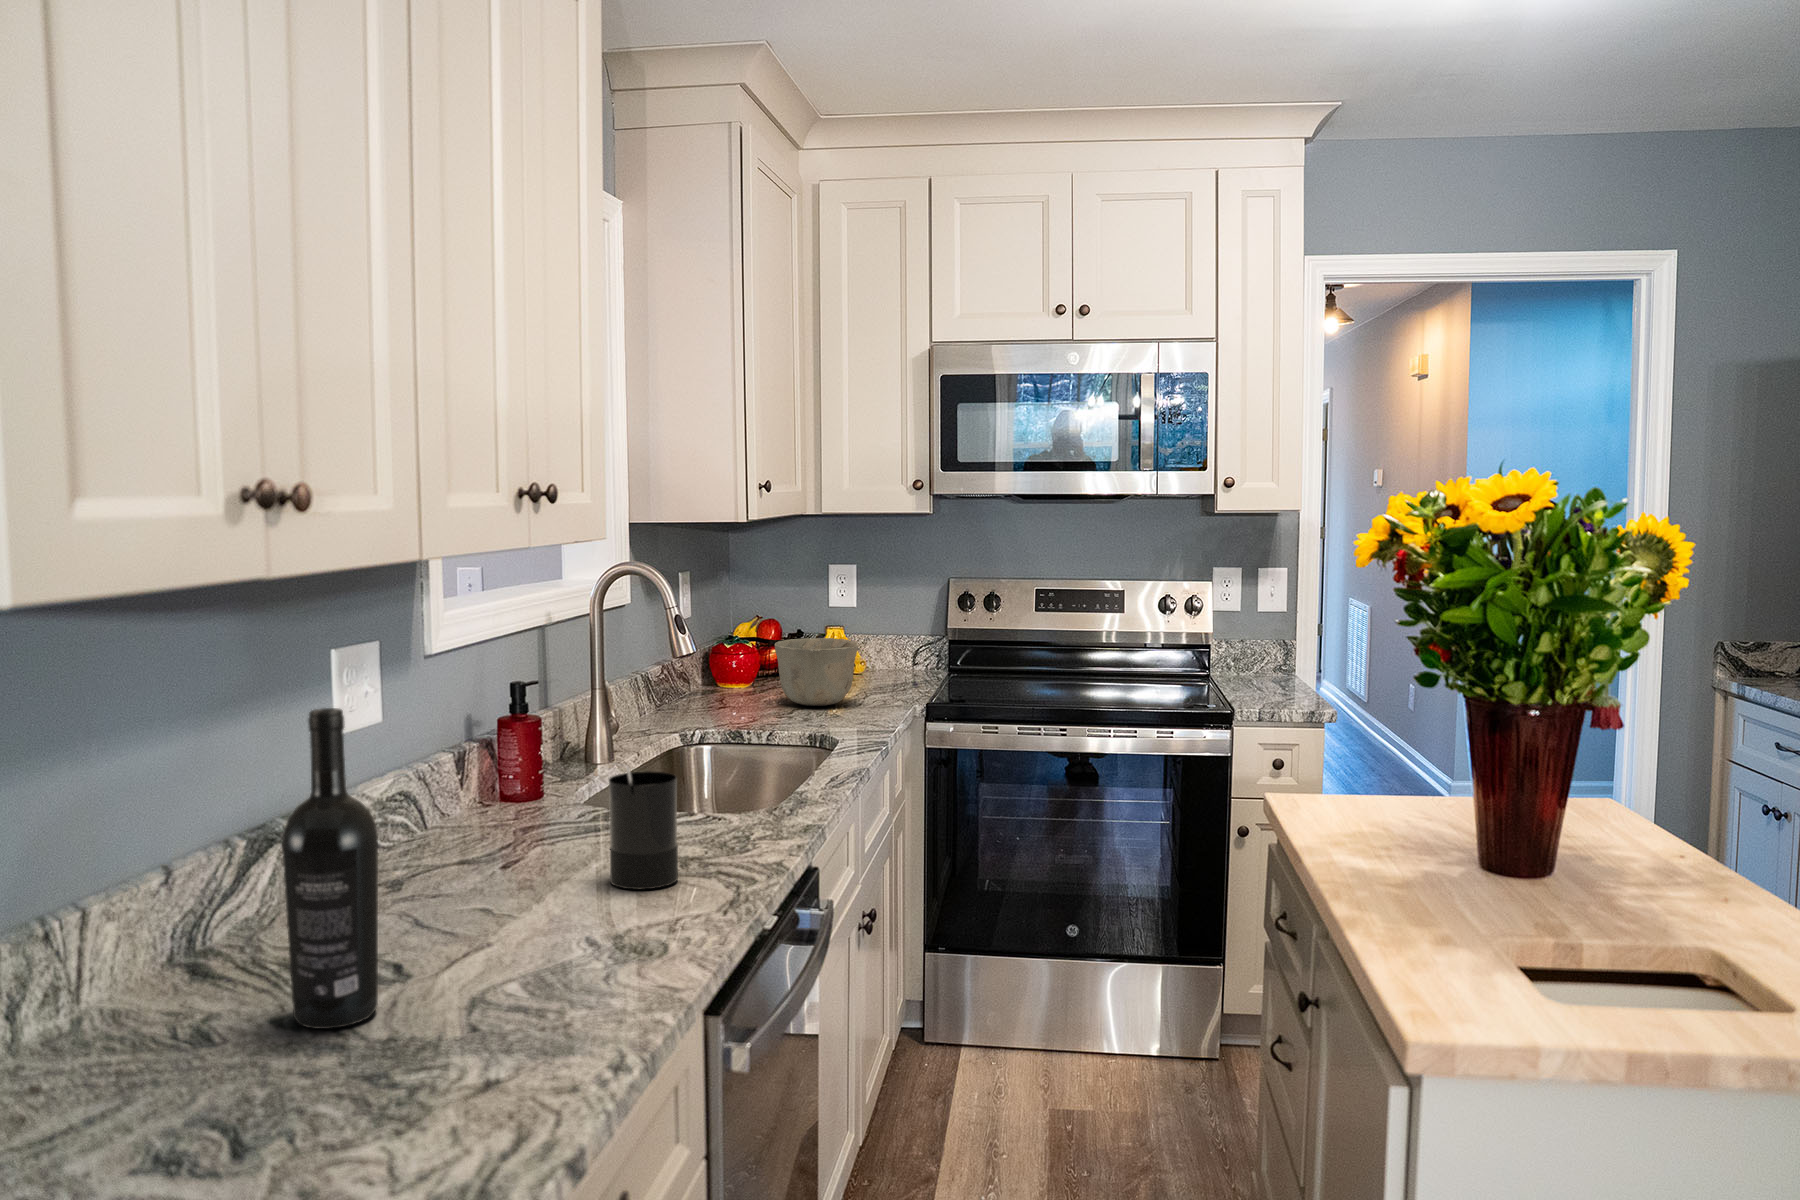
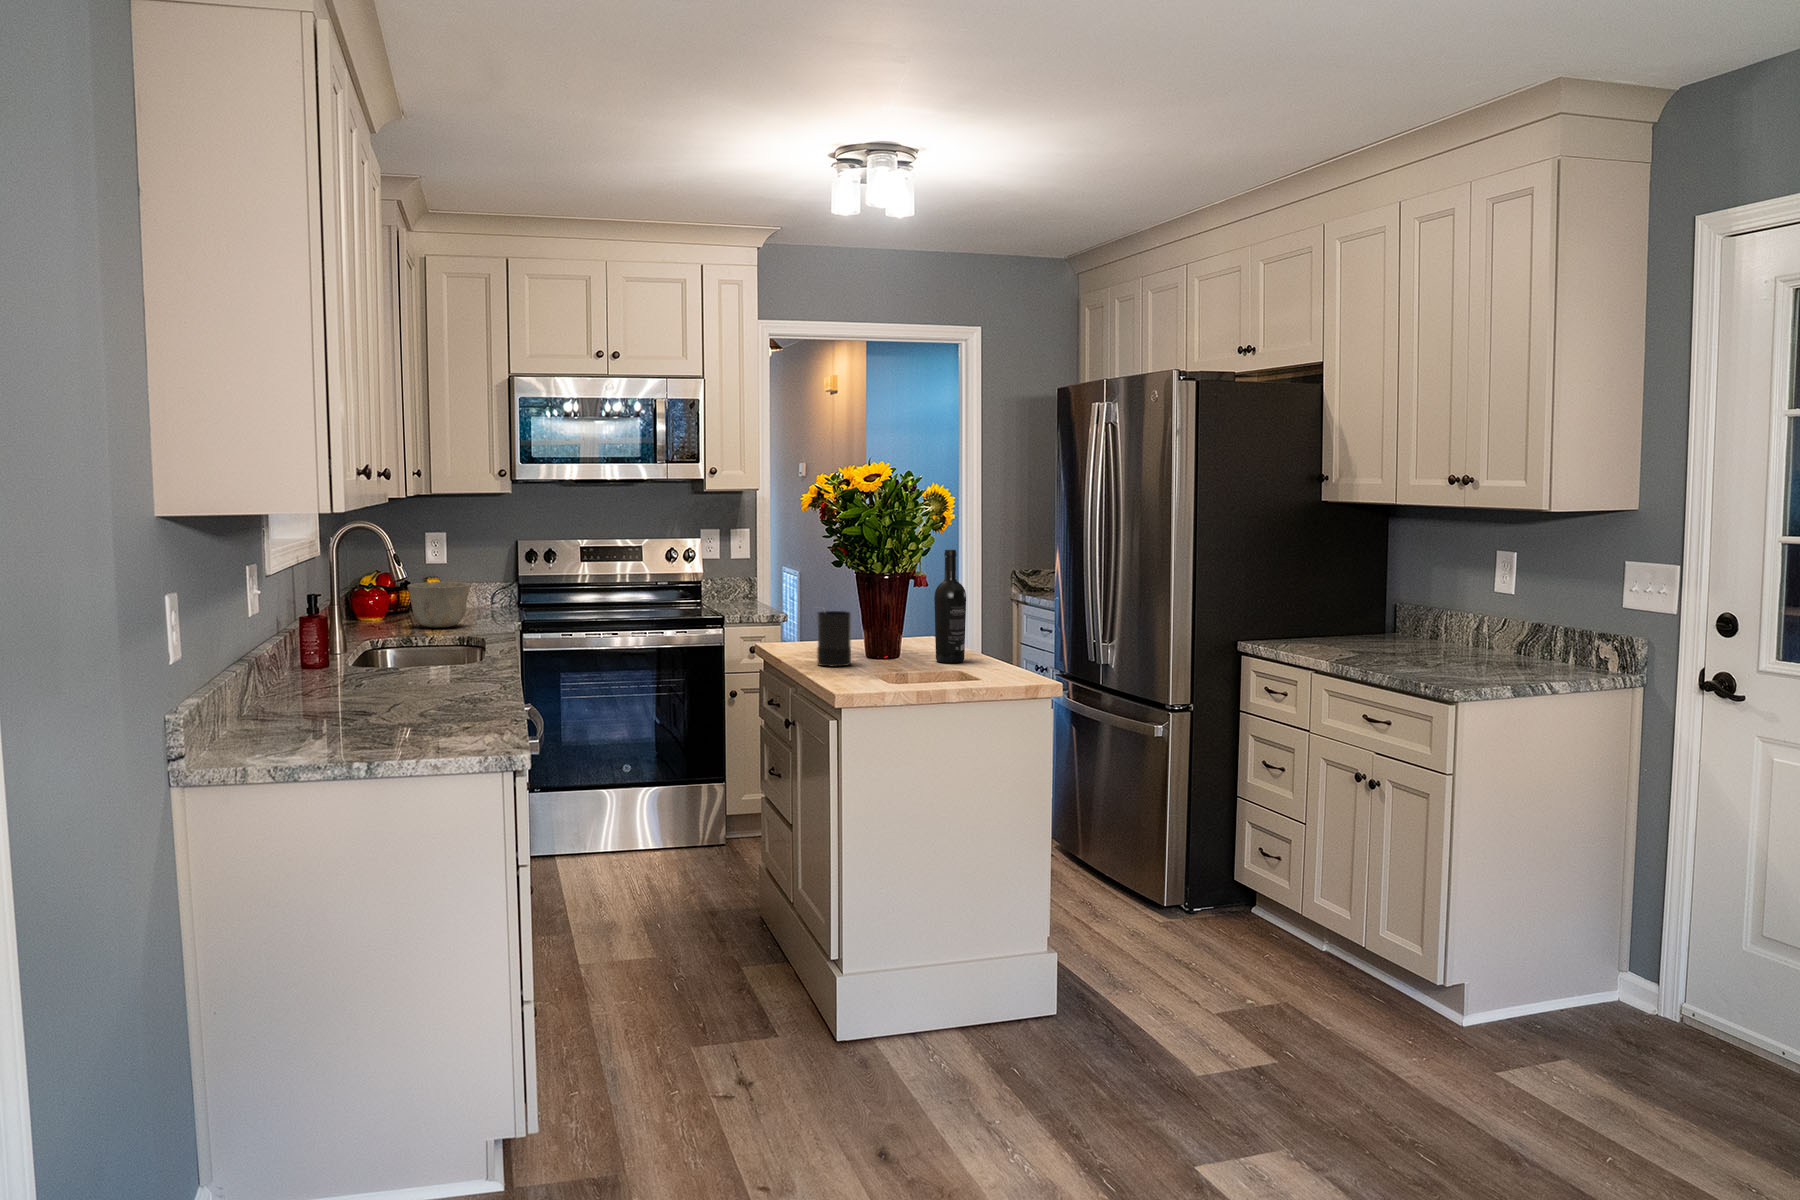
wine bottle: present [282,708,378,1029] -> present [934,550,966,663]
candle: present [609,764,678,889] -> present [817,611,851,666]

